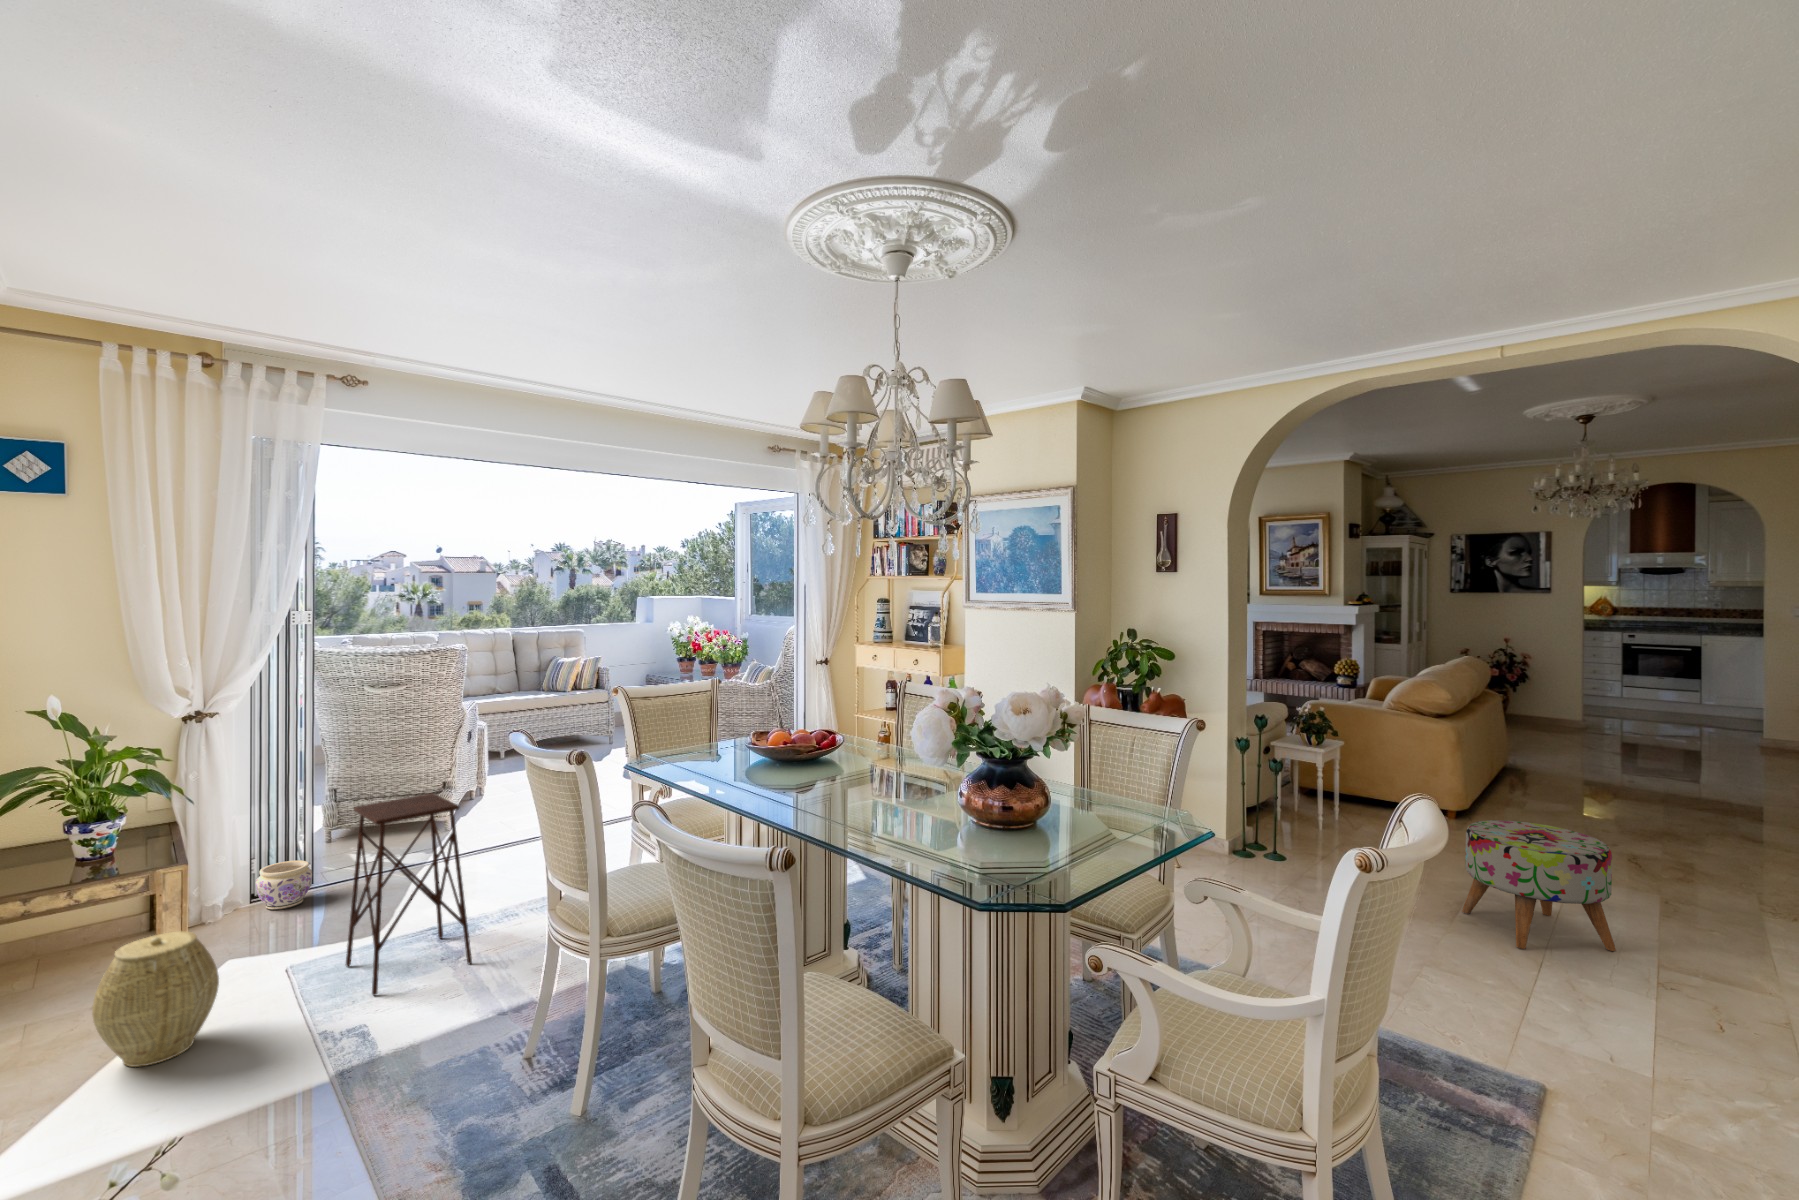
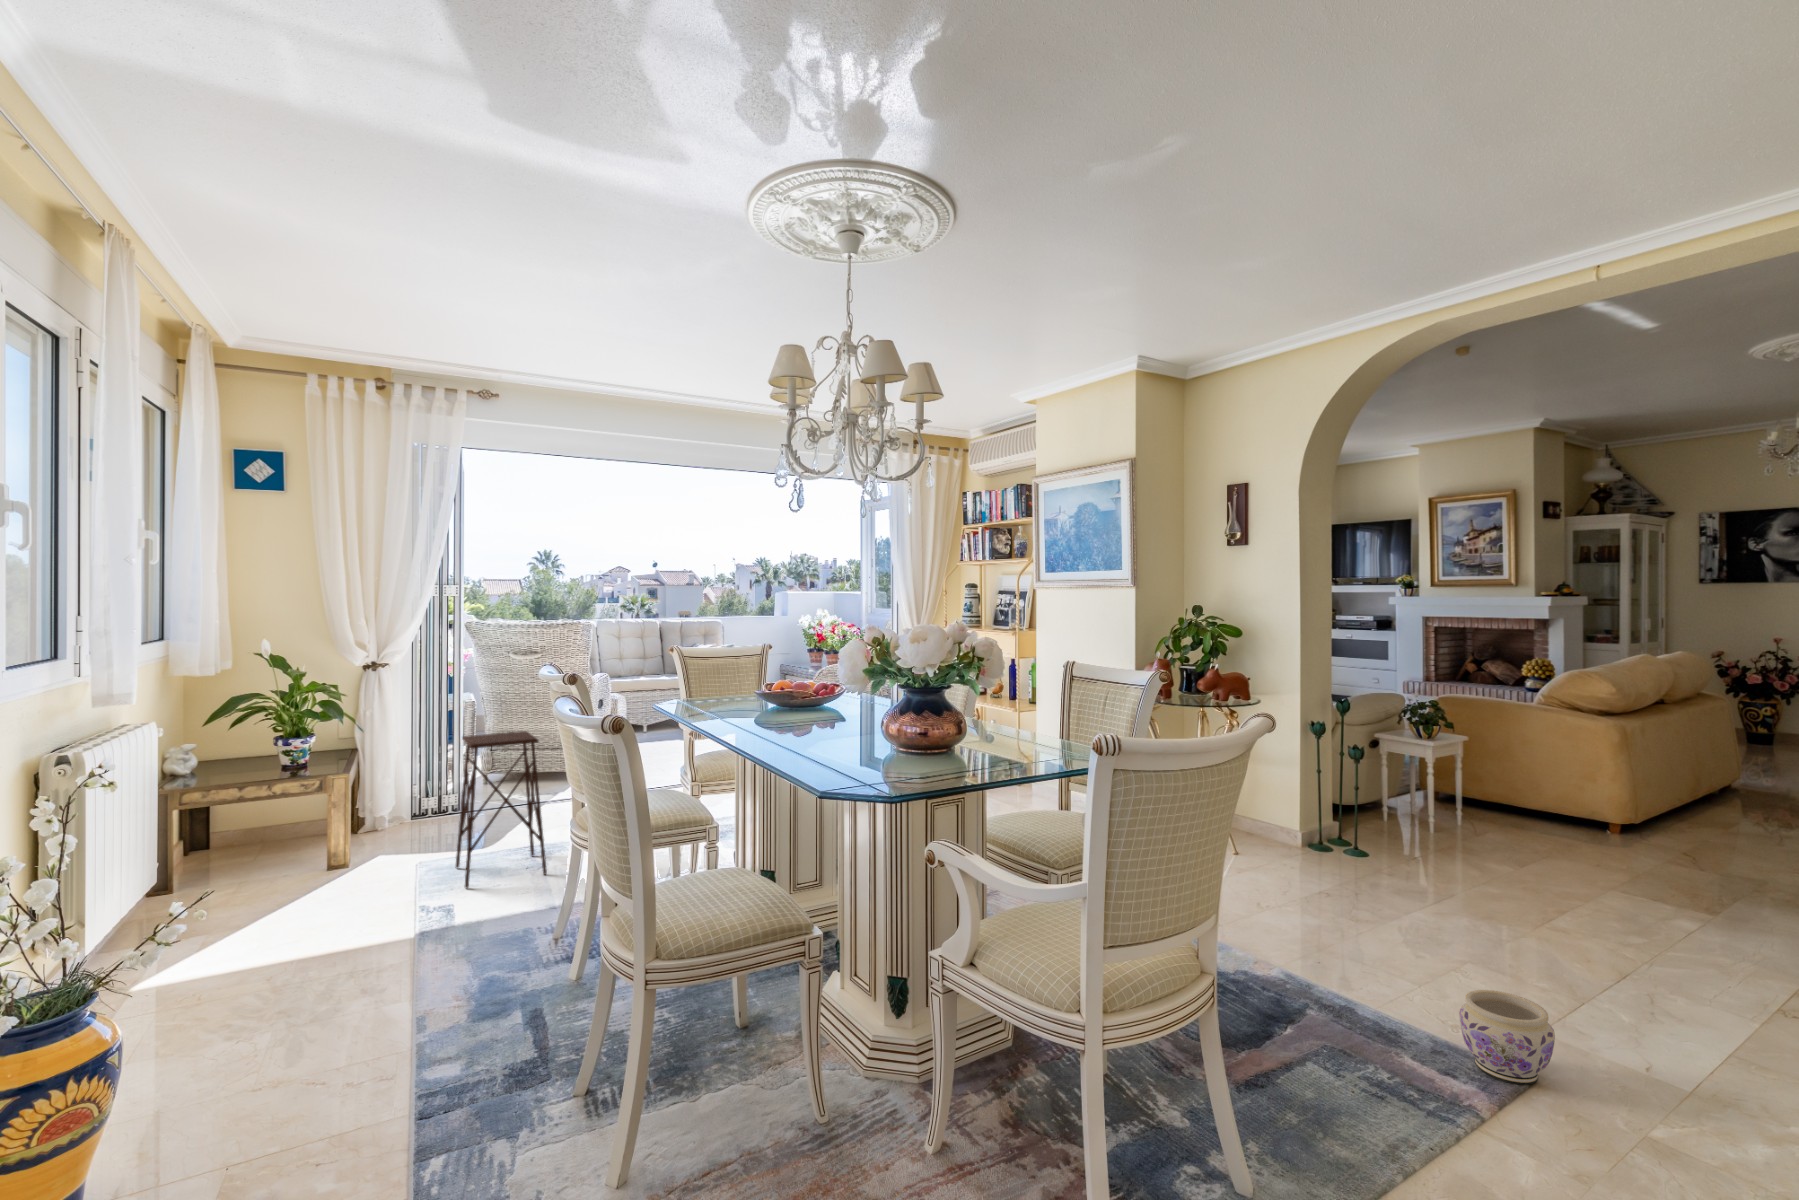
ottoman: present [1462,820,1616,951] -> none [1551,816,1731,970]
planter: present [256,860,312,910] -> present [1459,990,1555,1084]
woven basket: present [92,931,219,1067] -> none [264,818,352,915]

